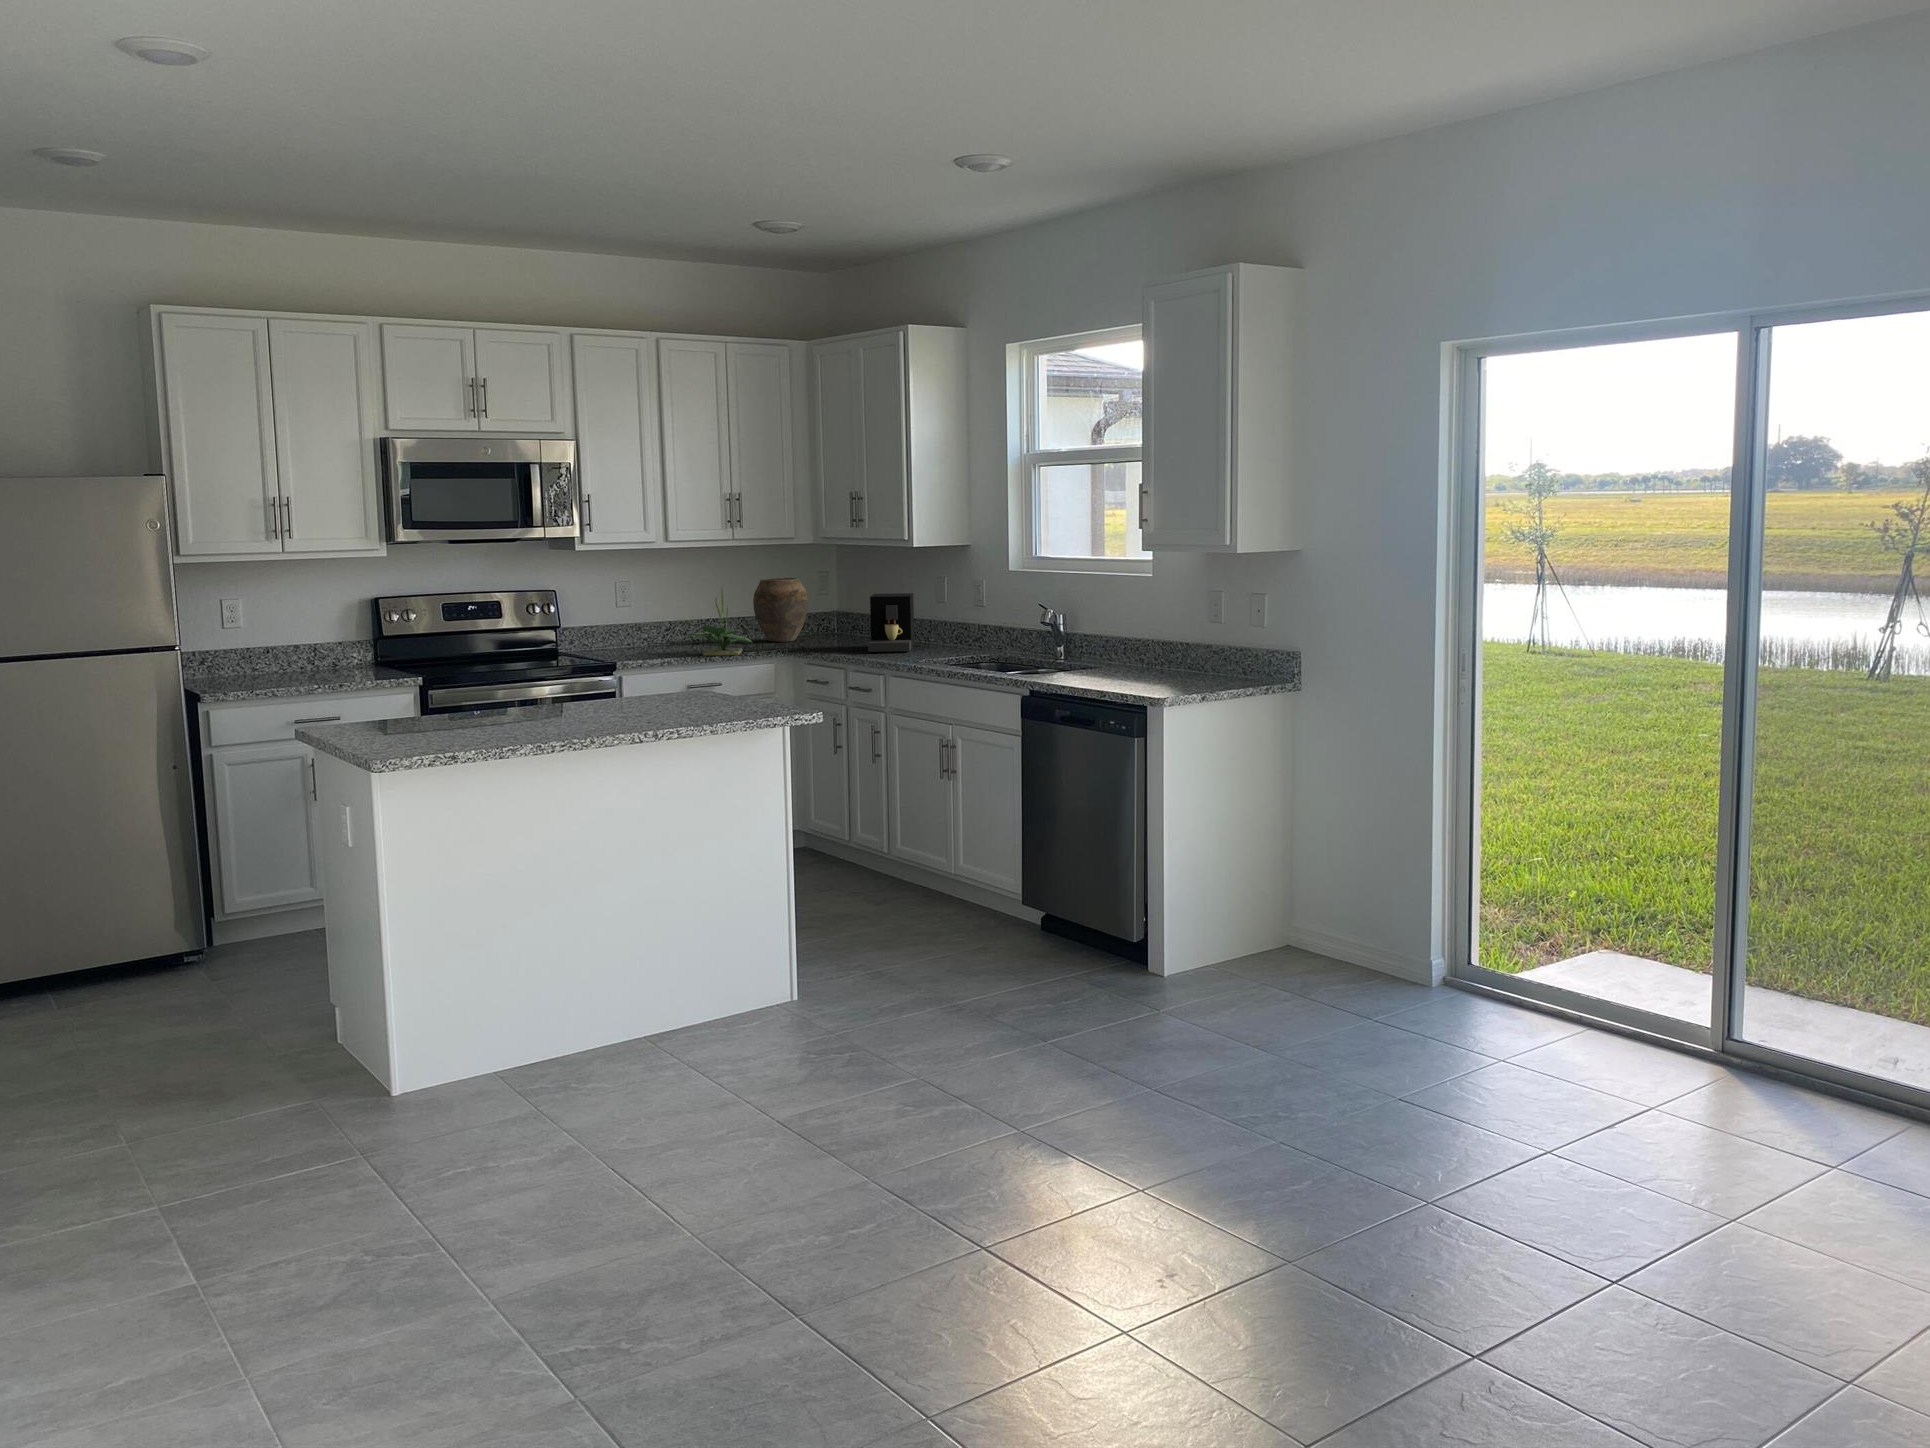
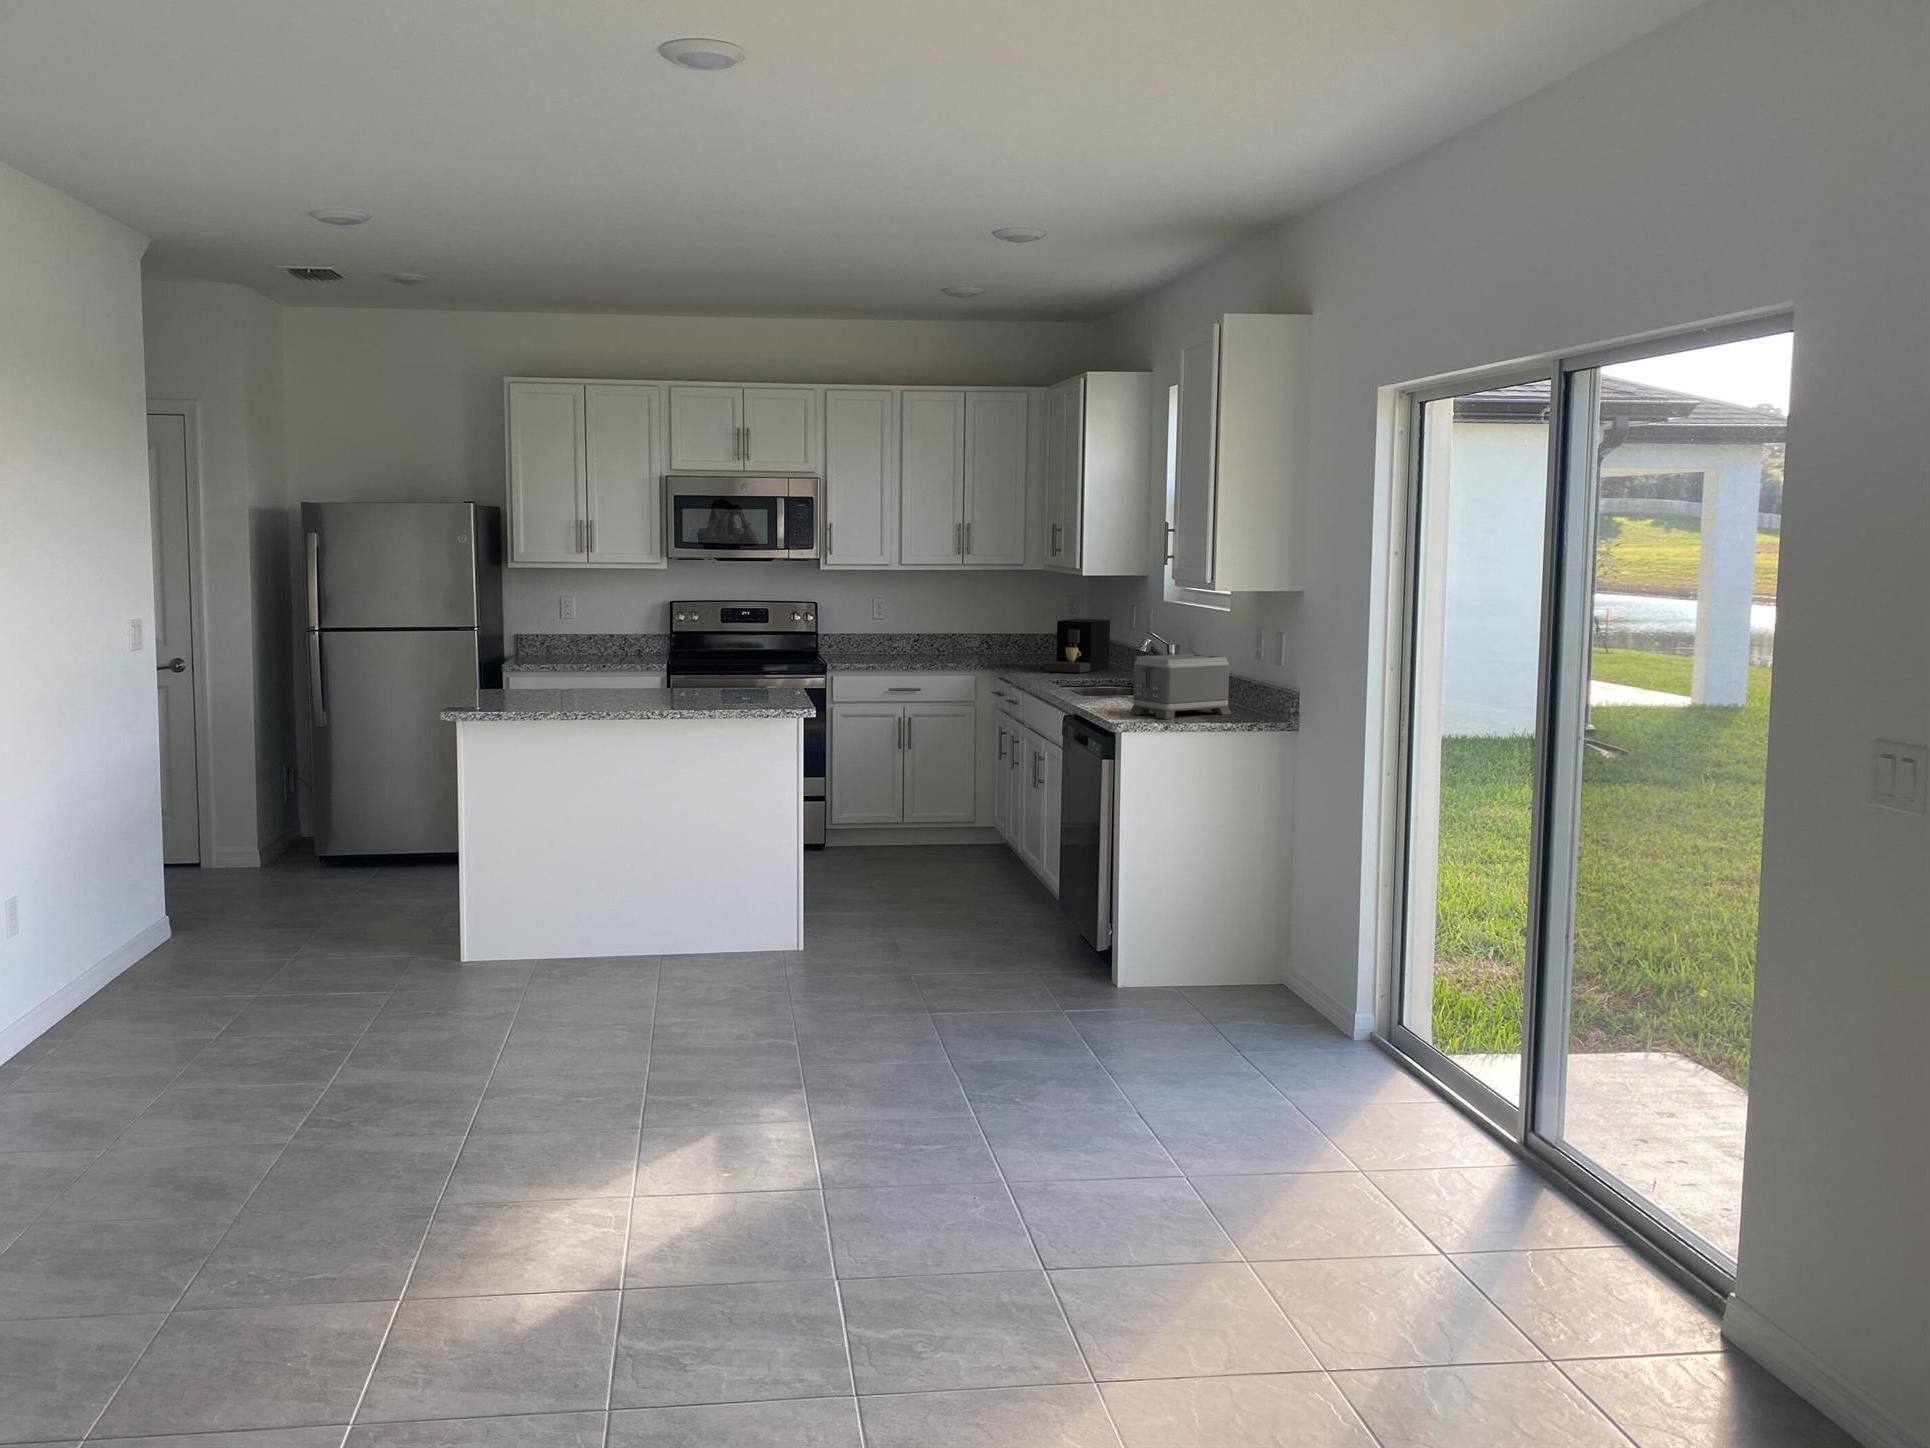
vase: present [753,578,808,642] -> none [999,601,1048,659]
potted plant: present [687,592,752,656] -> none [911,605,972,666]
toaster: none [1132,620,1218,689] -> present [1130,654,1231,719]

